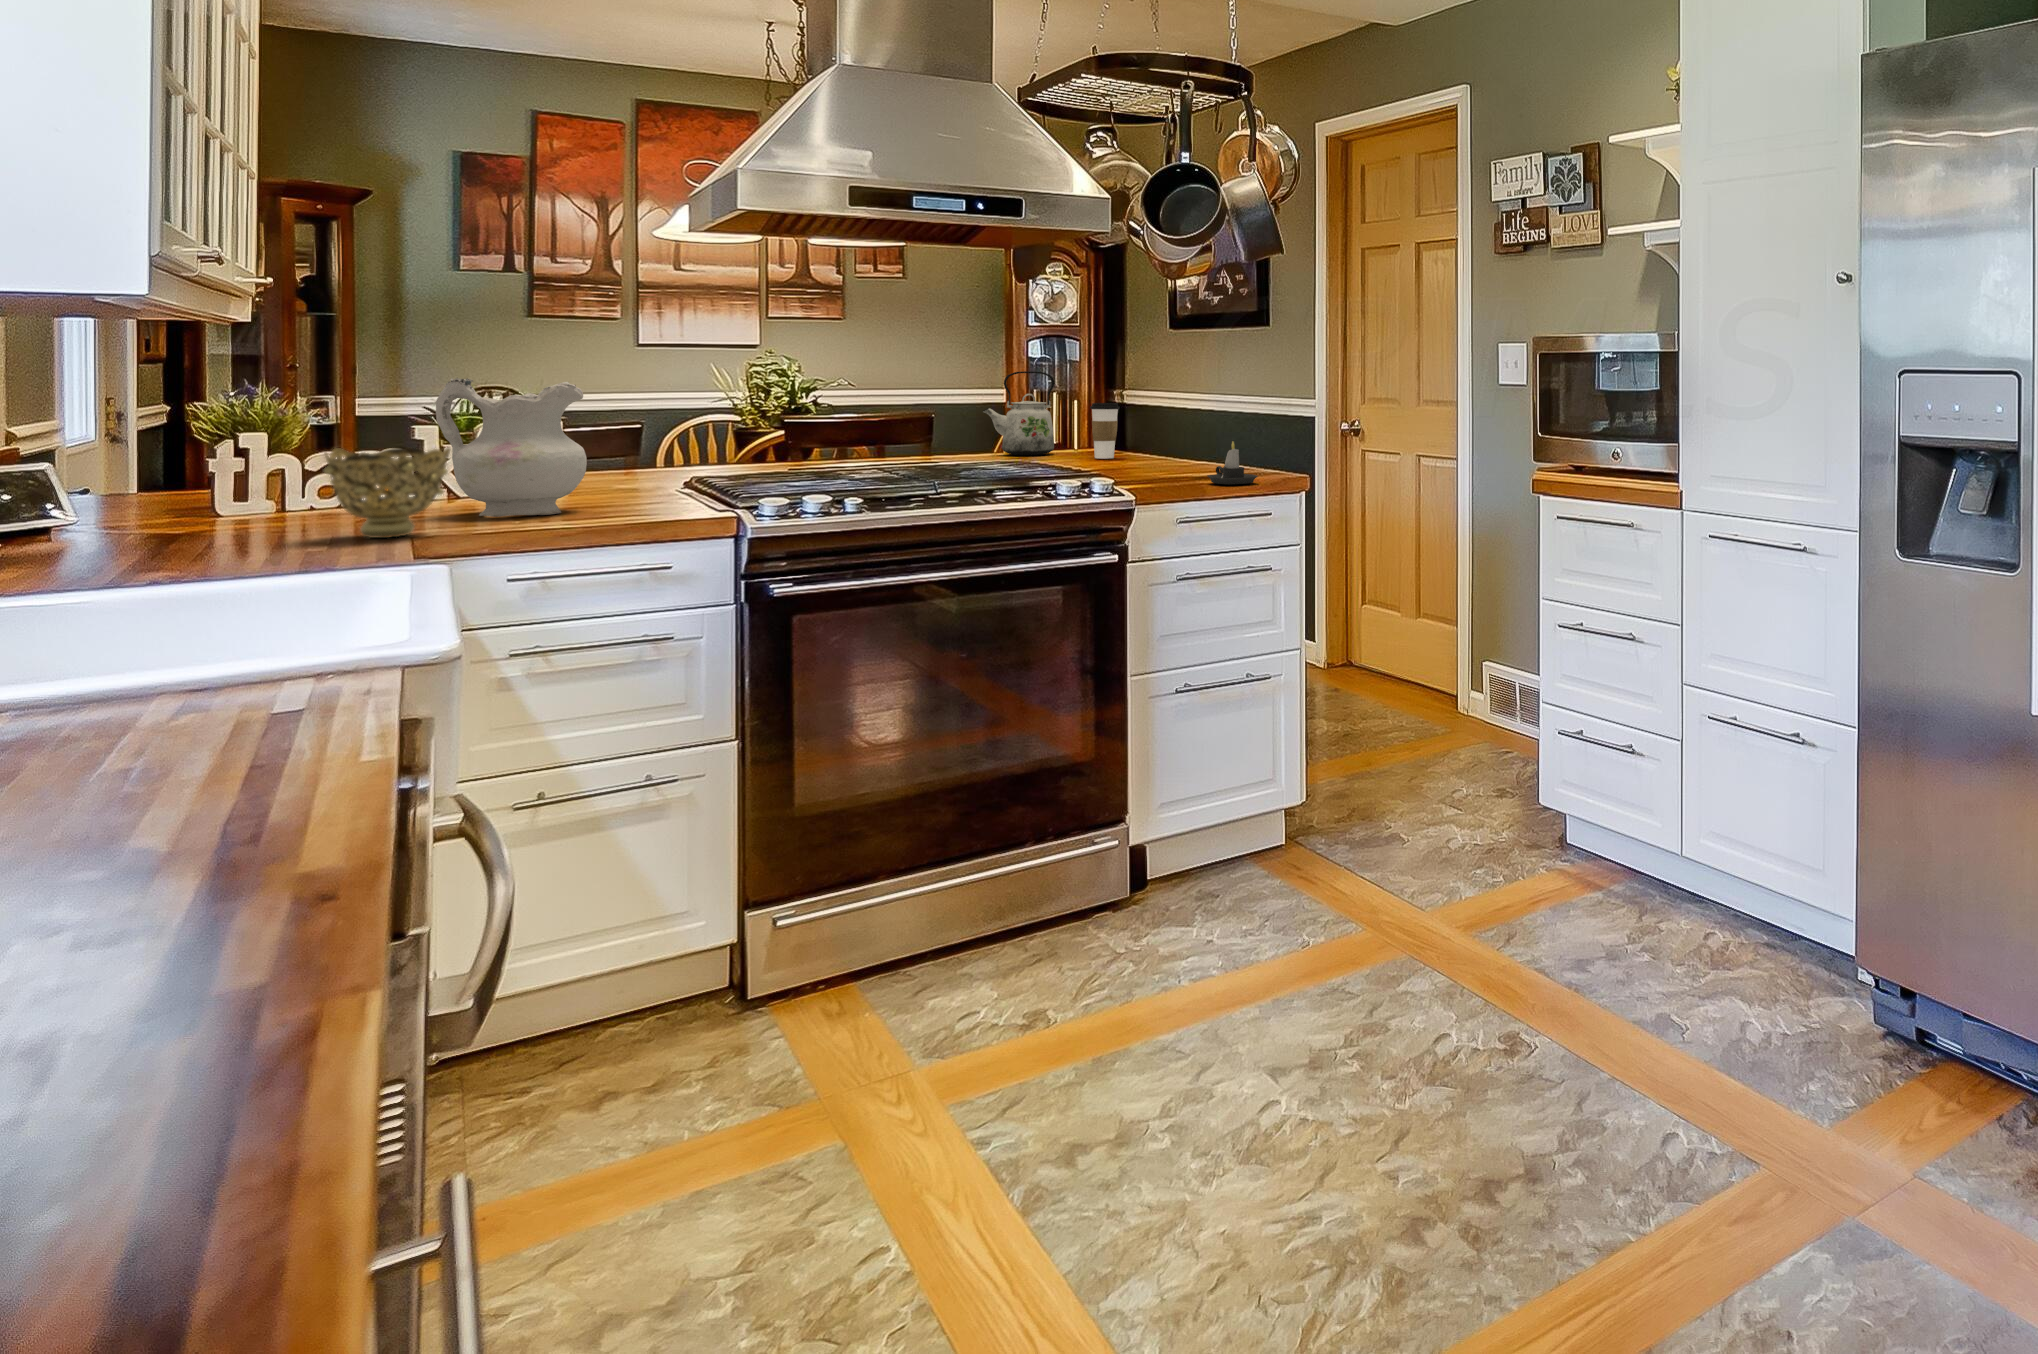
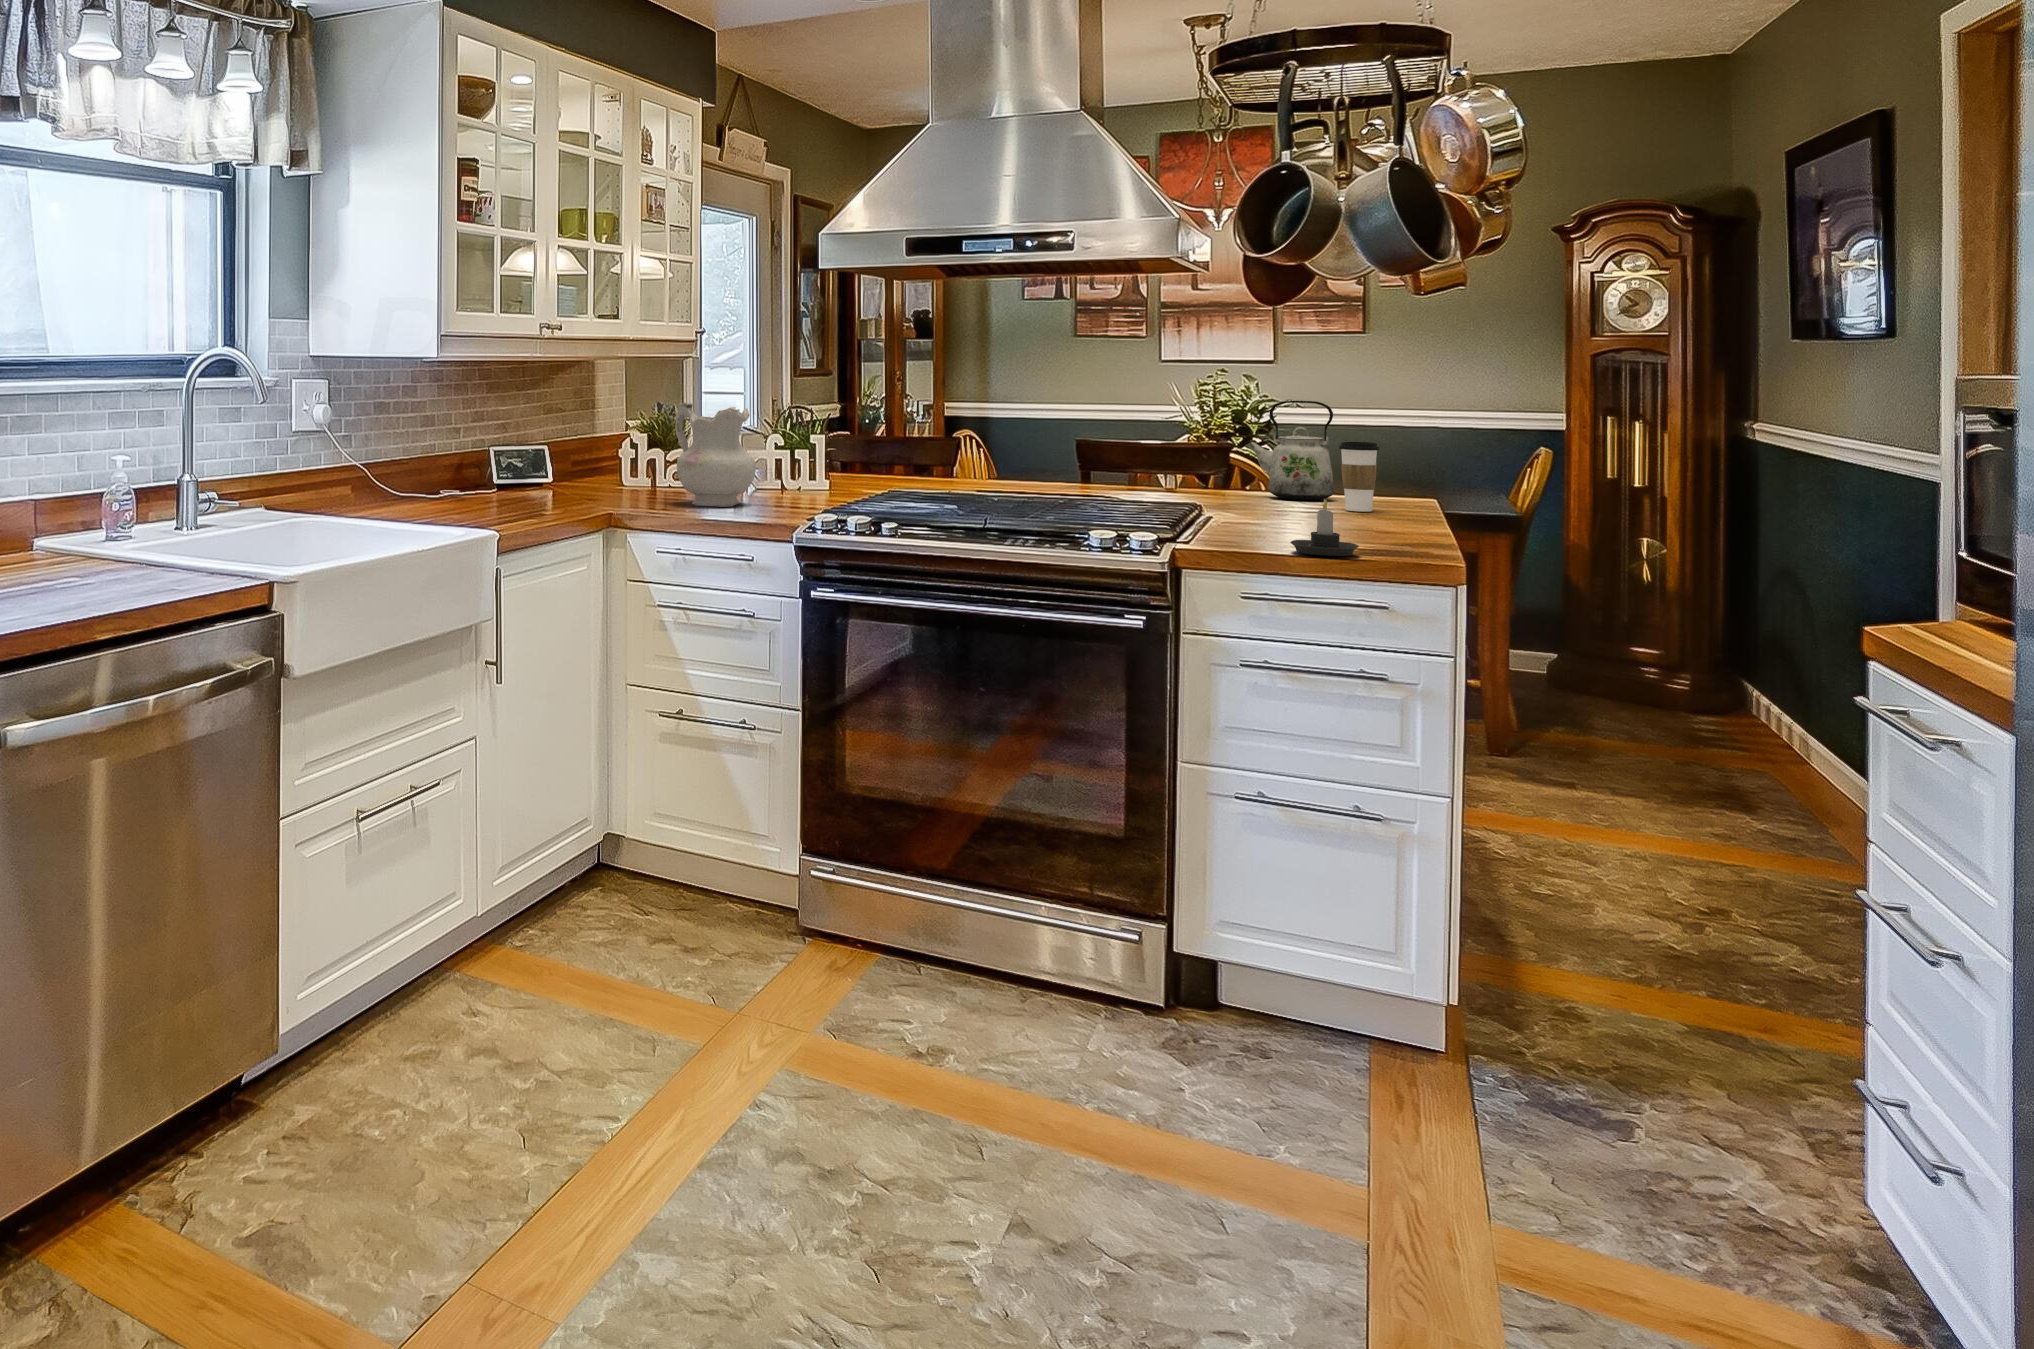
decorative bowl: present [324,447,450,538] -> none [573,448,639,510]

